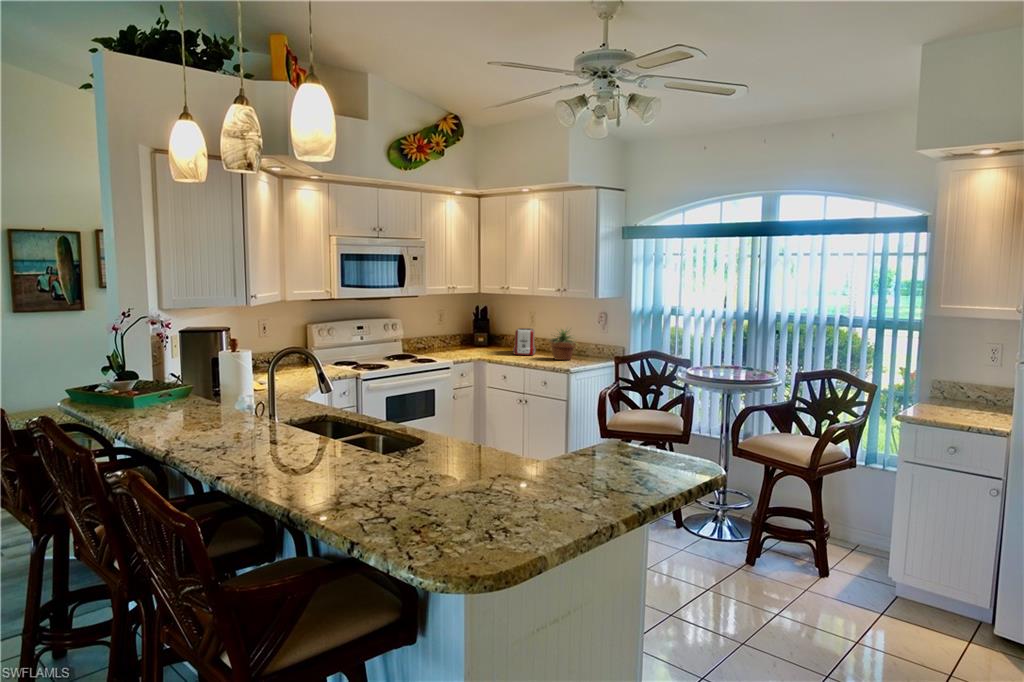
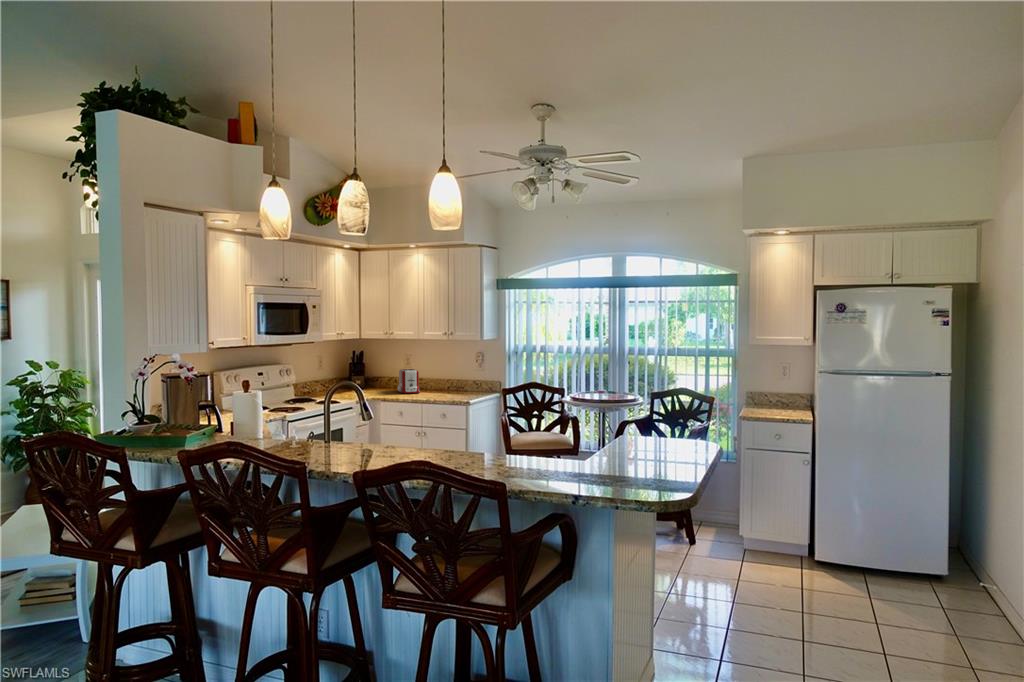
potted plant: present [550,330,576,360] -> none [434,365,465,395]

